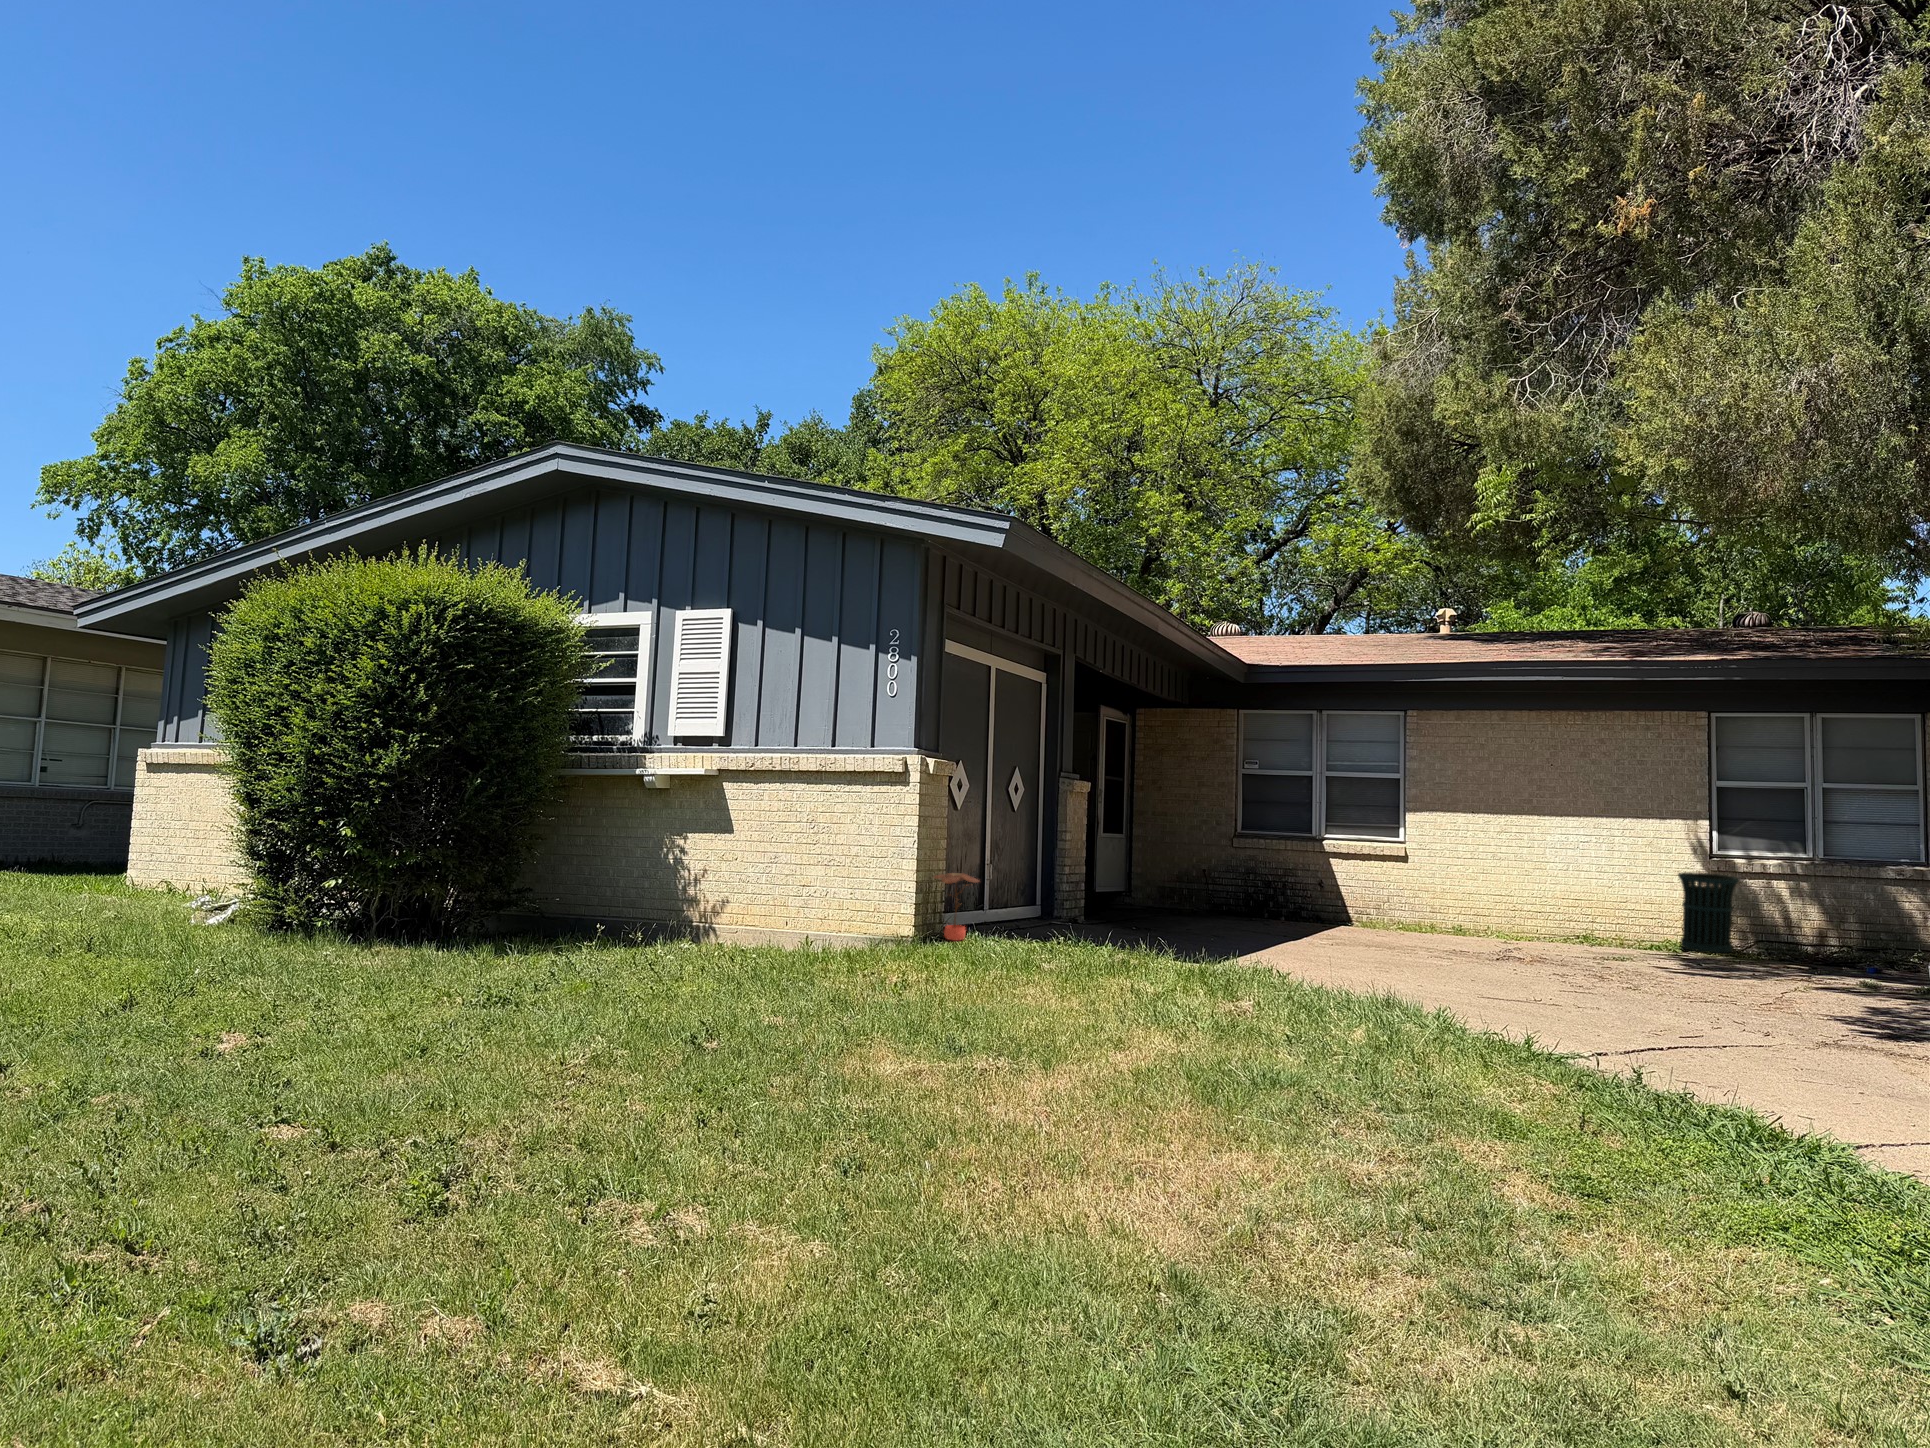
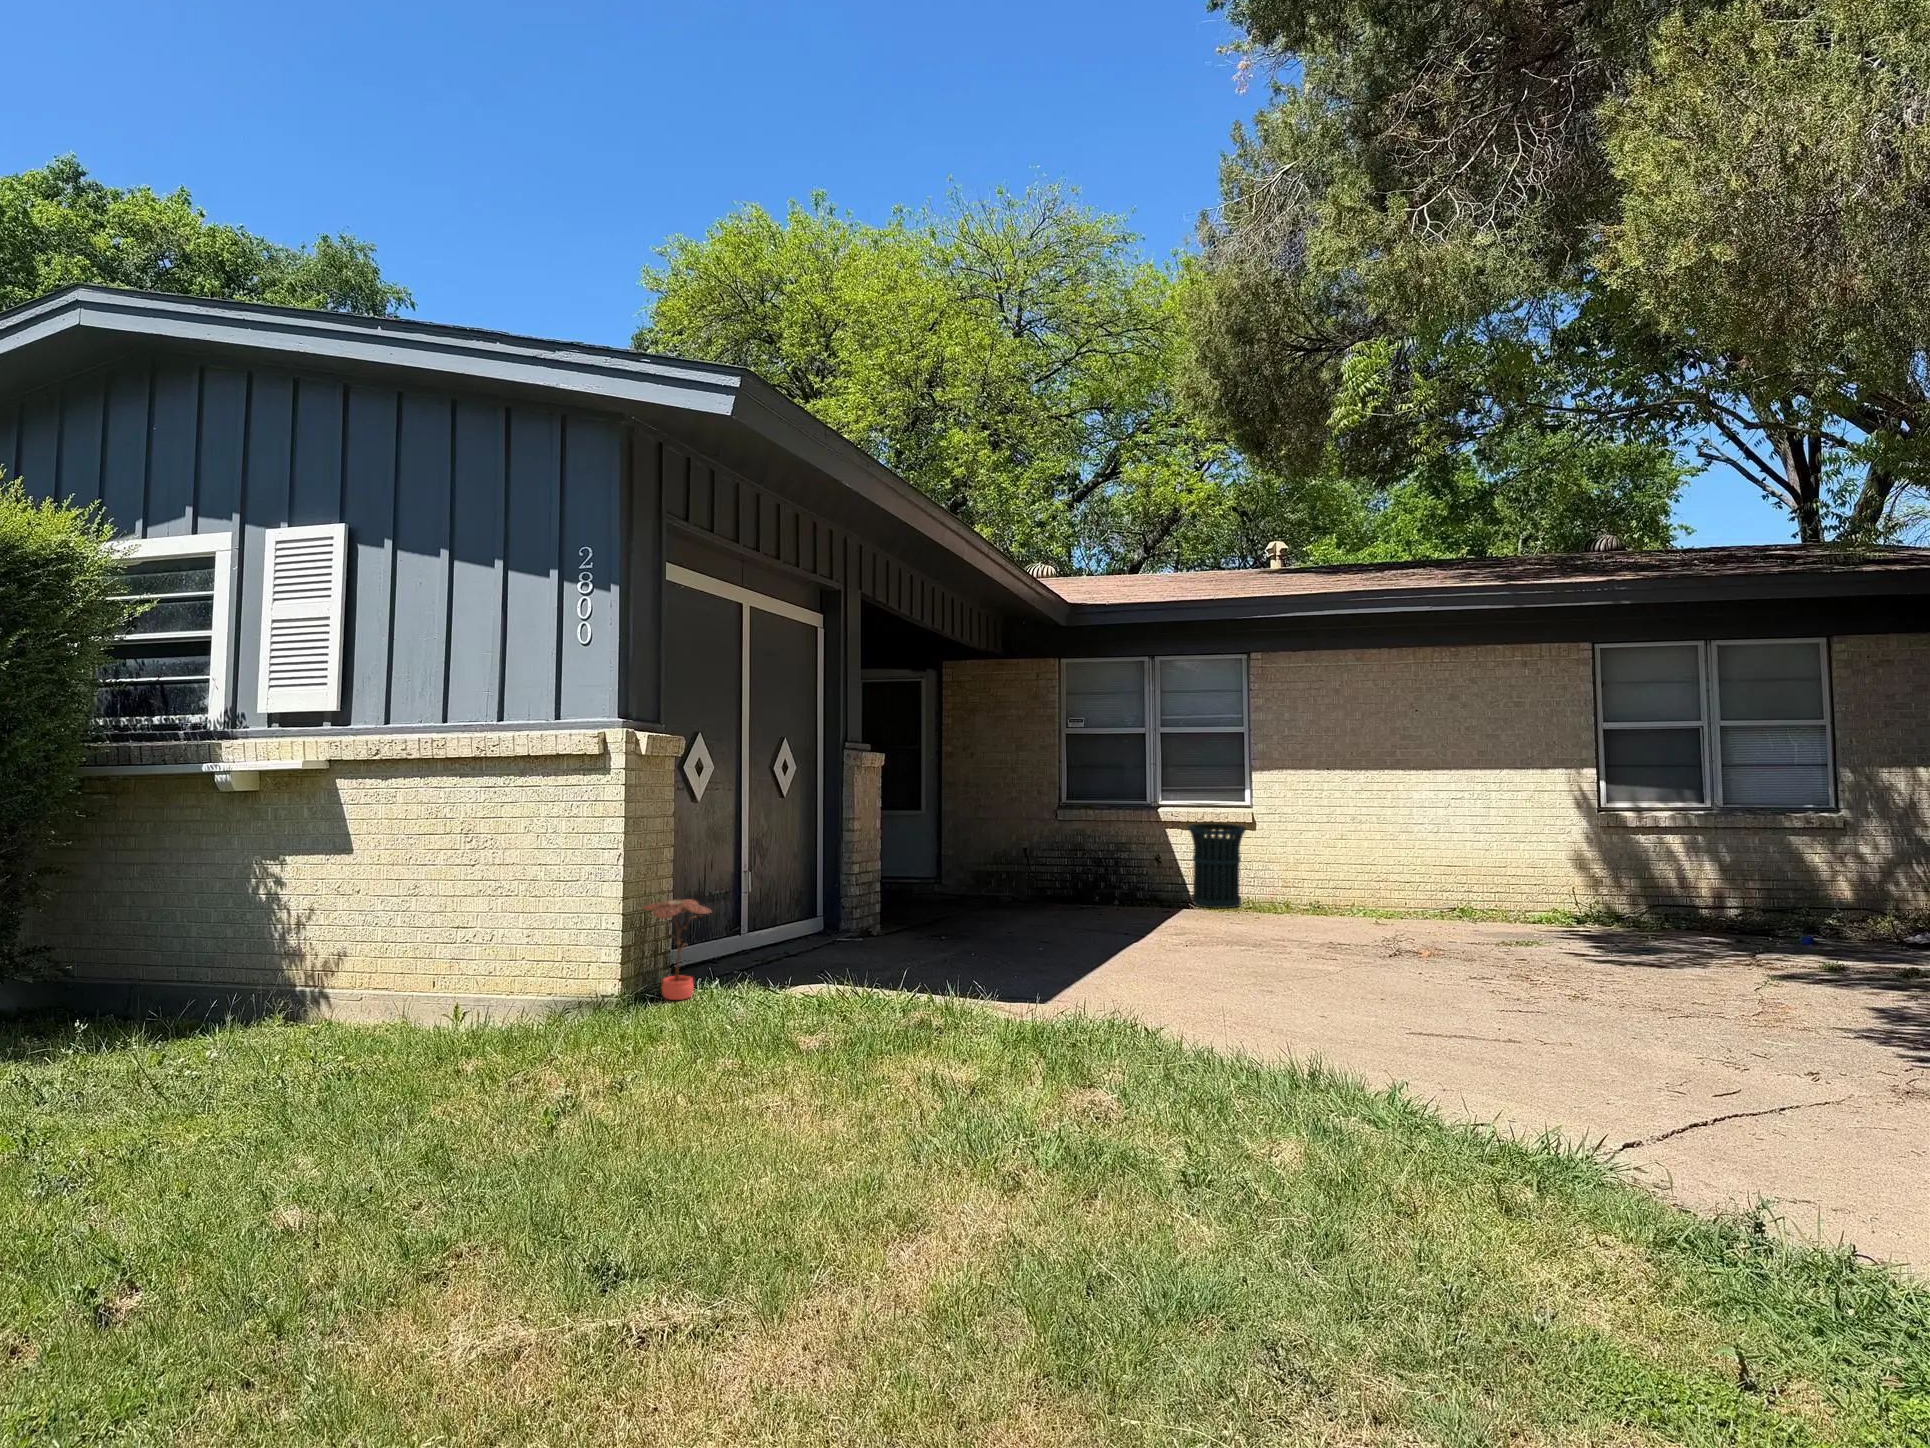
trash can: present [1678,872,1739,953] -> present [1188,823,1246,908]

